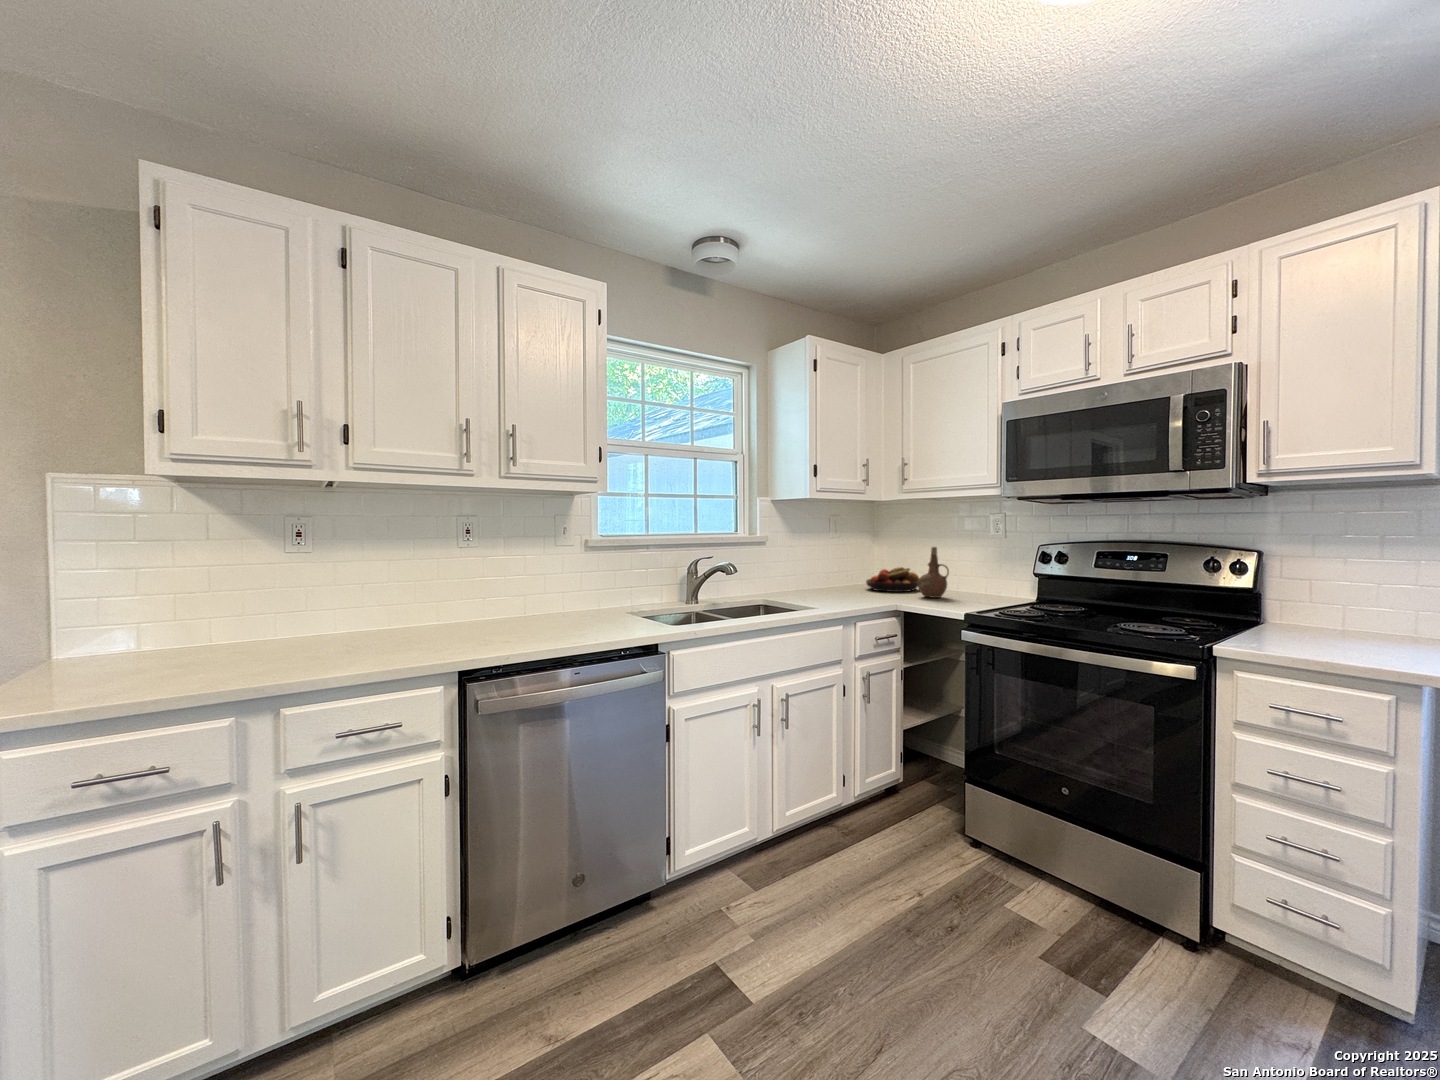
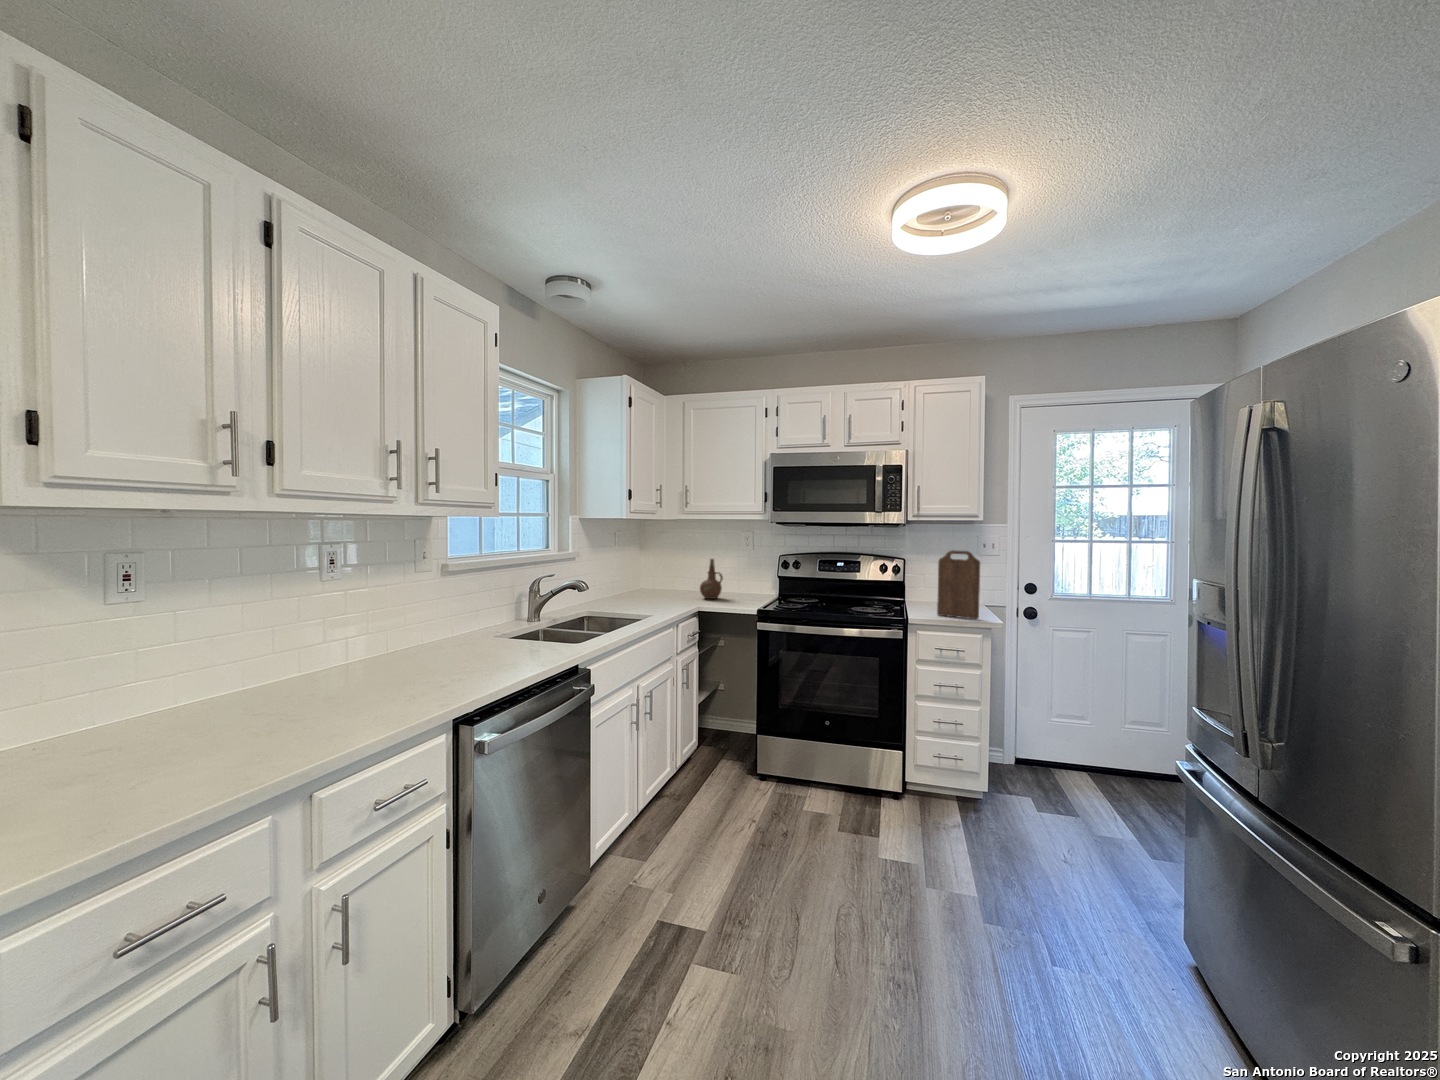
cutting board: none [1297,527,1402,660] -> present [937,550,980,619]
fruit bowl: present [866,567,919,592] -> none [647,575,690,596]

